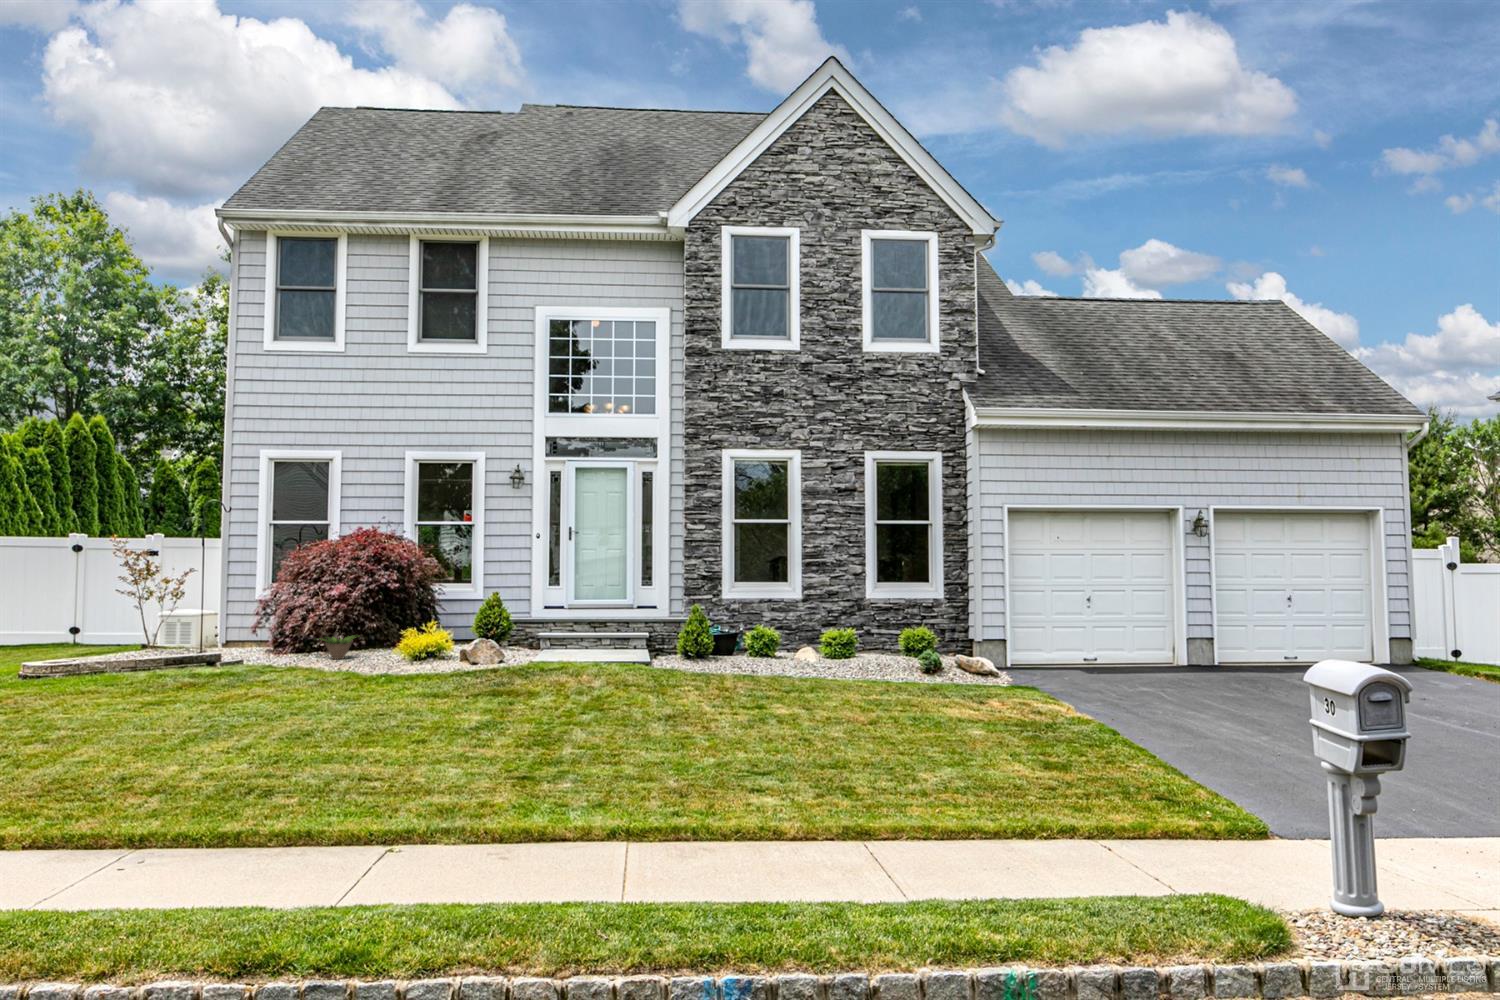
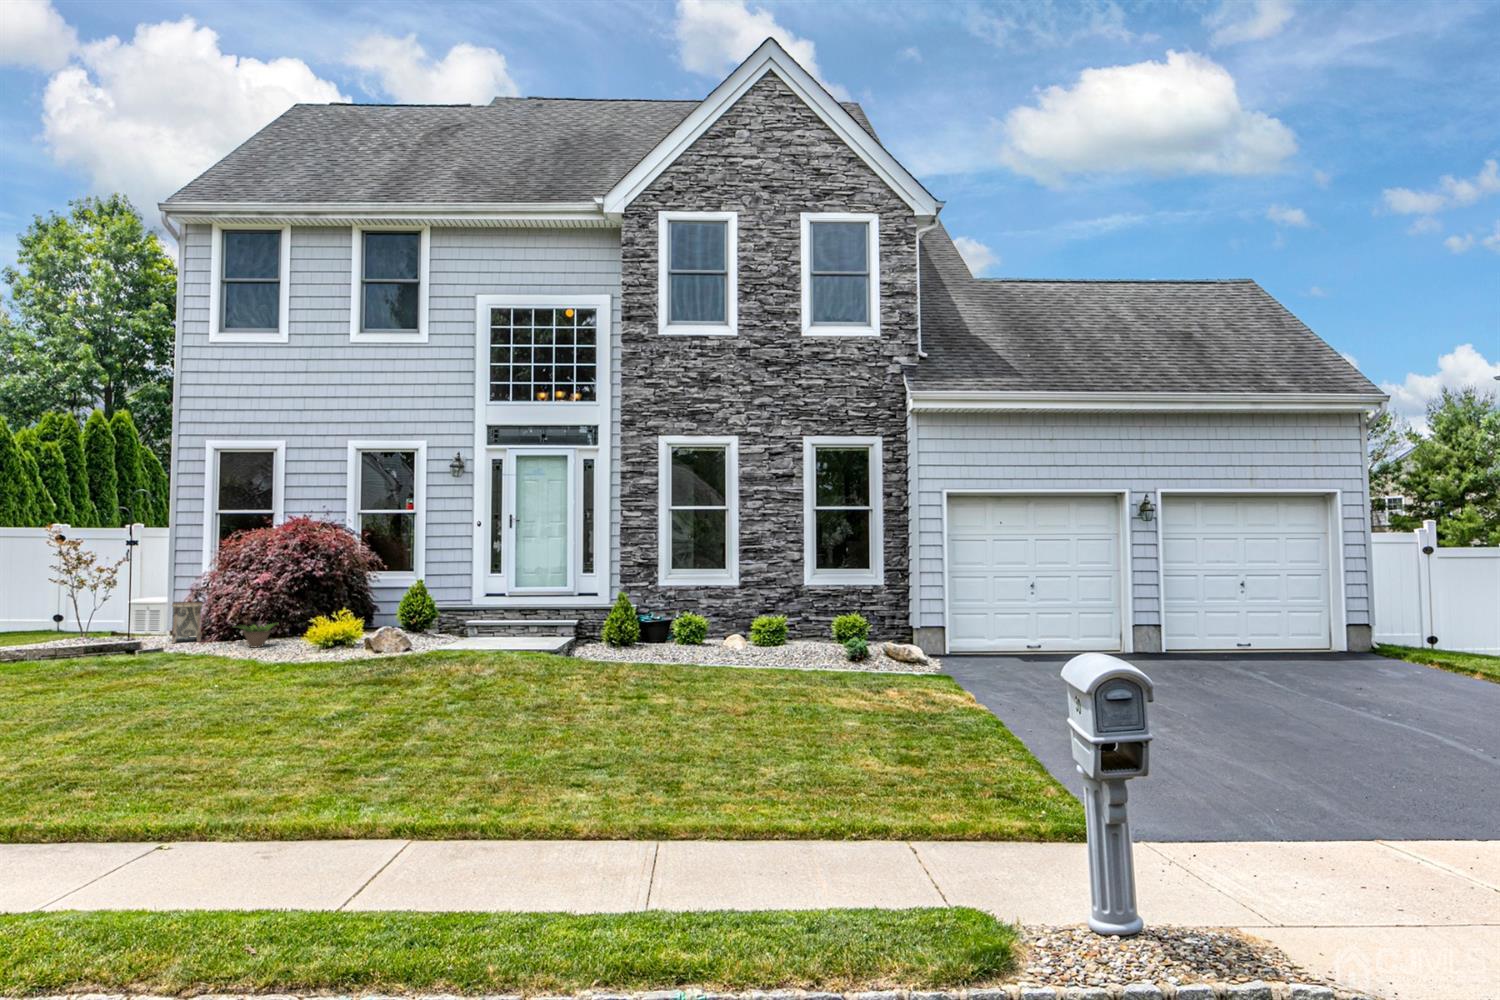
basket: none [247,614,277,655] -> present [172,602,203,643]

